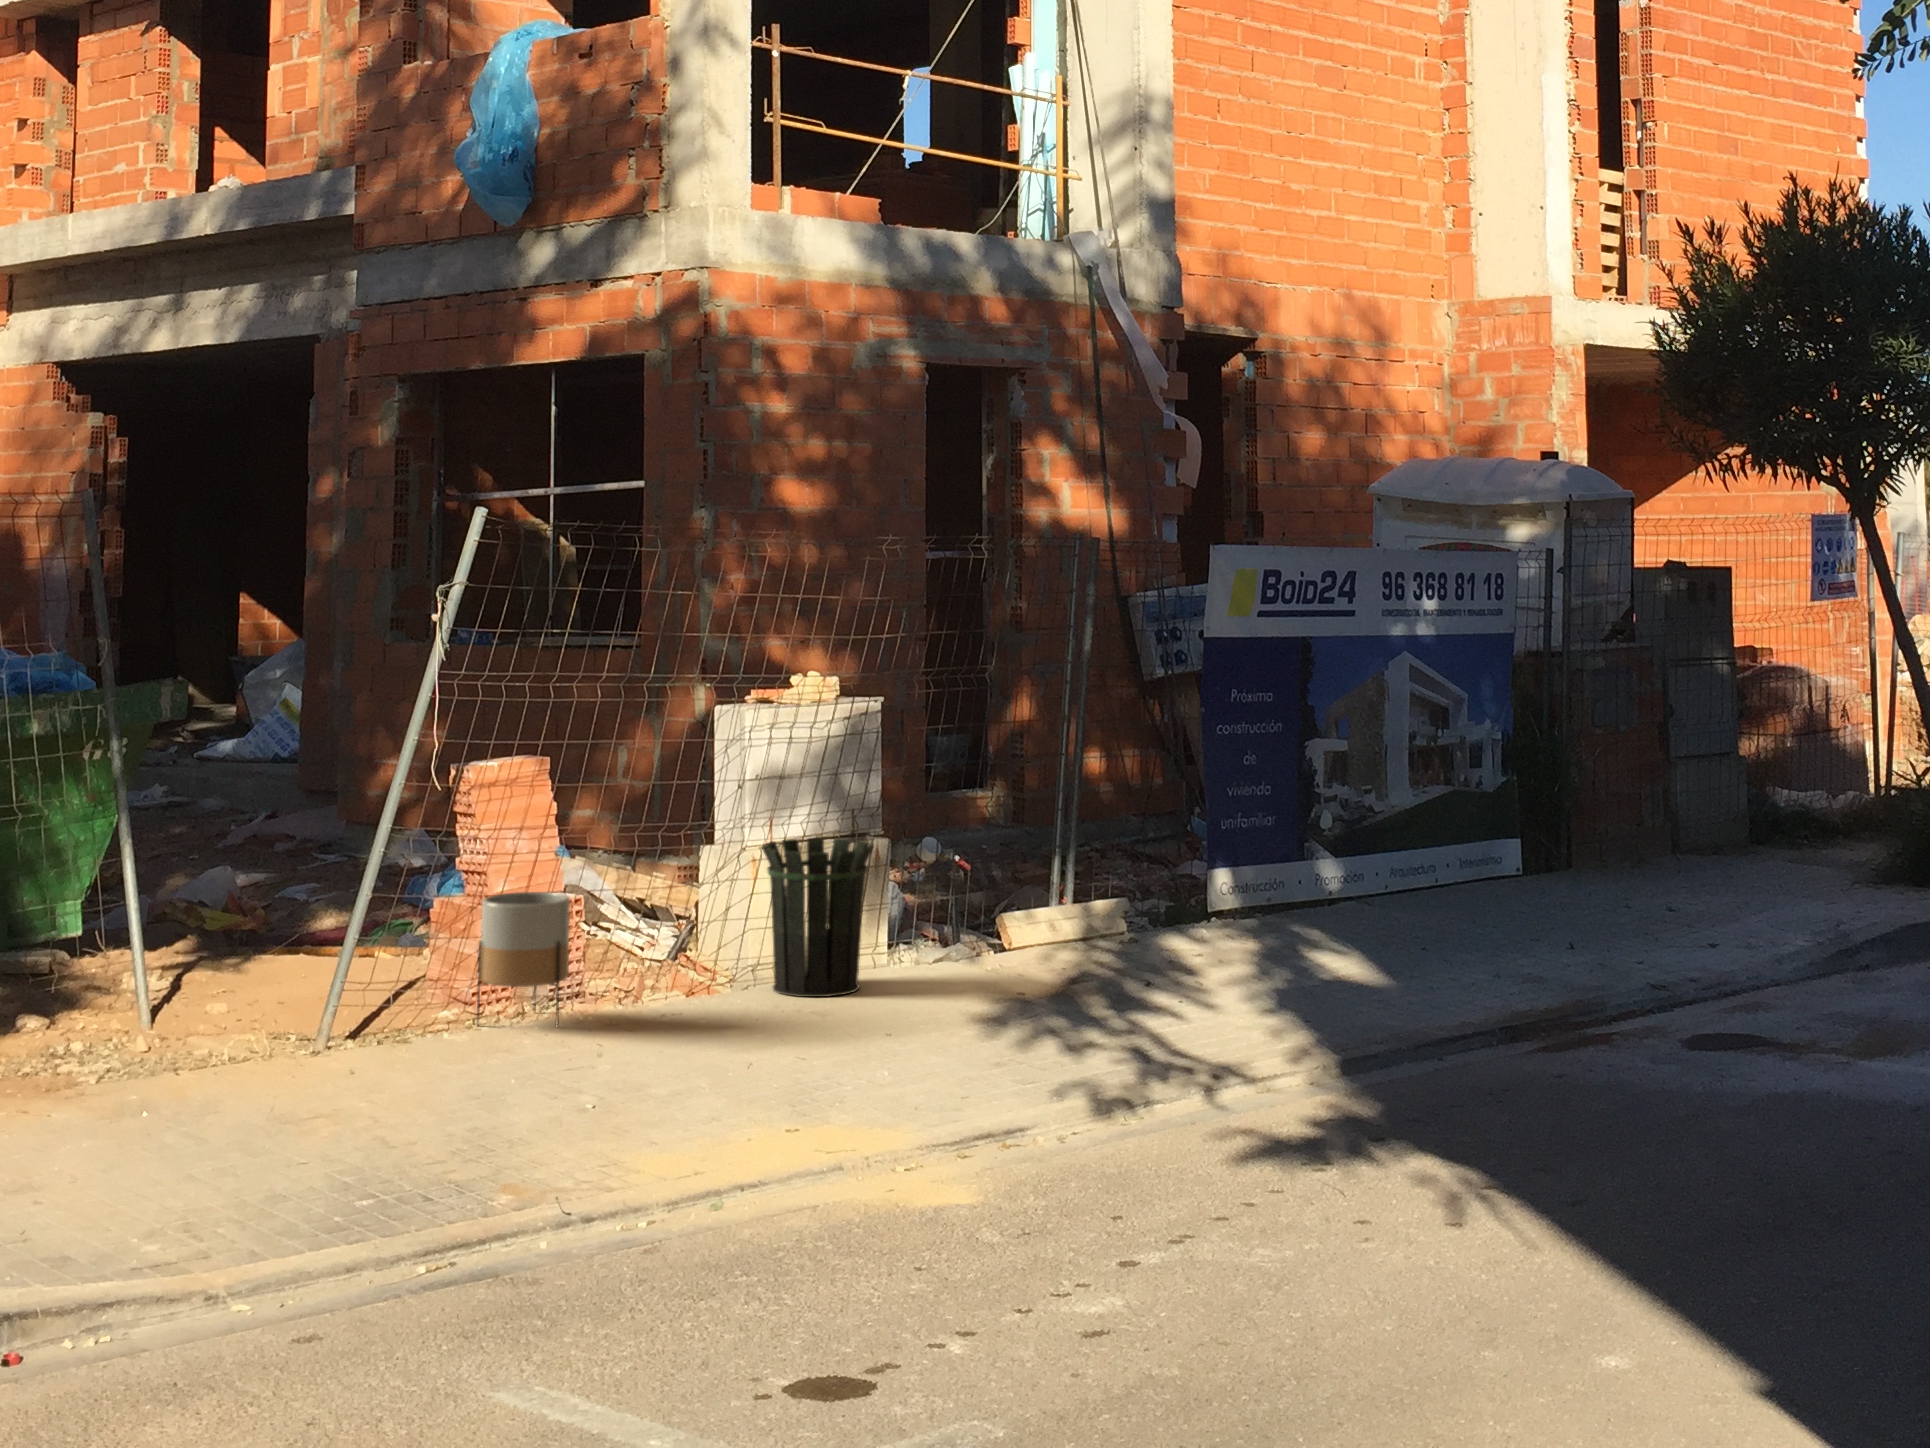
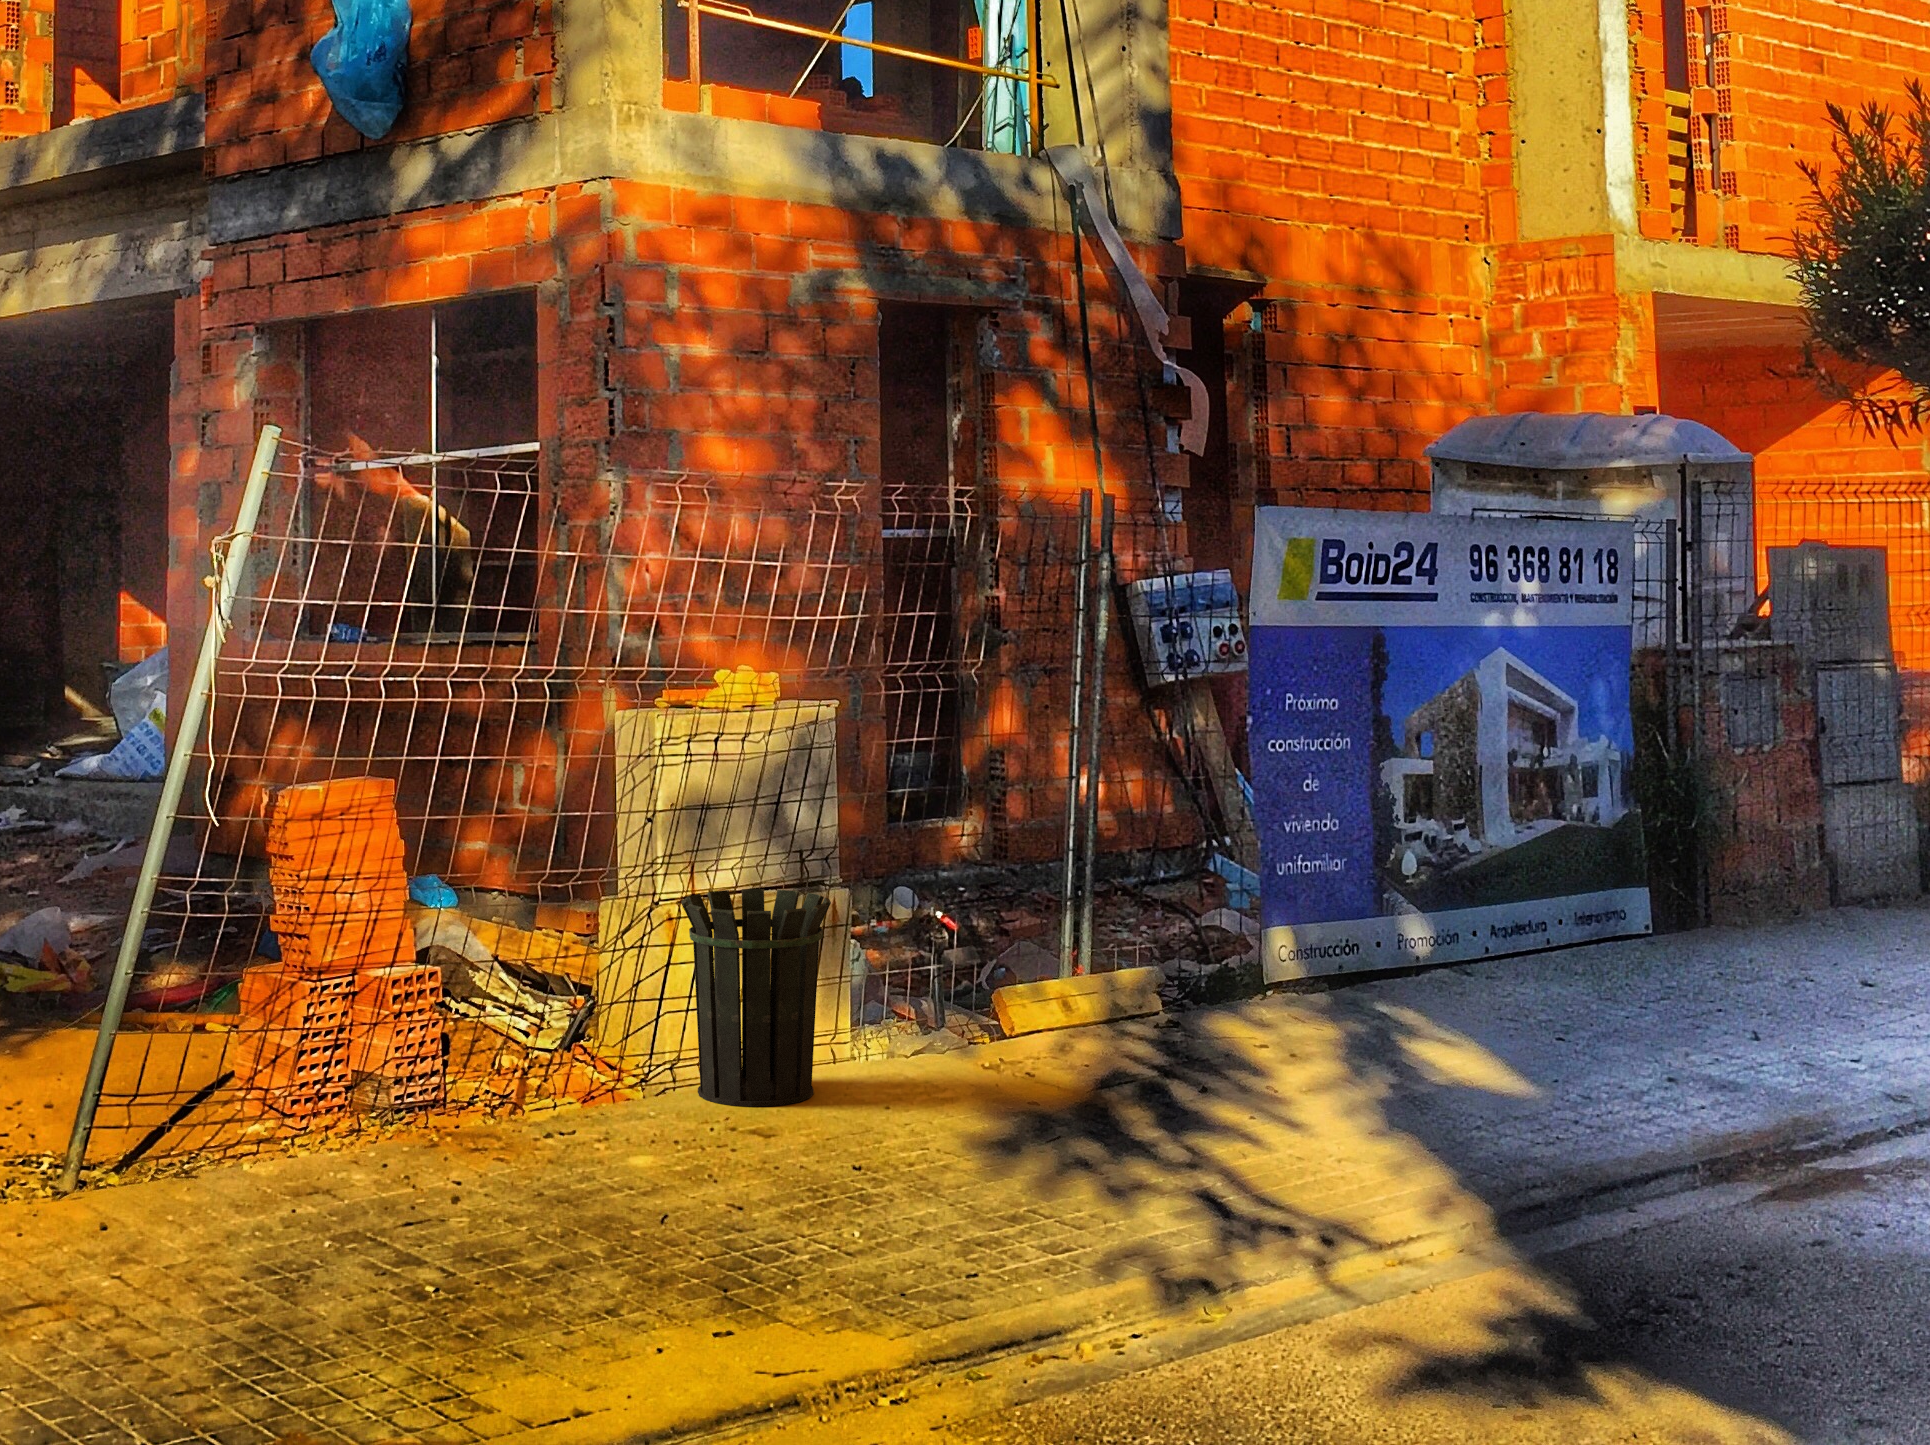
planter: present [477,892,570,1026] -> none [296,963,422,1151]

